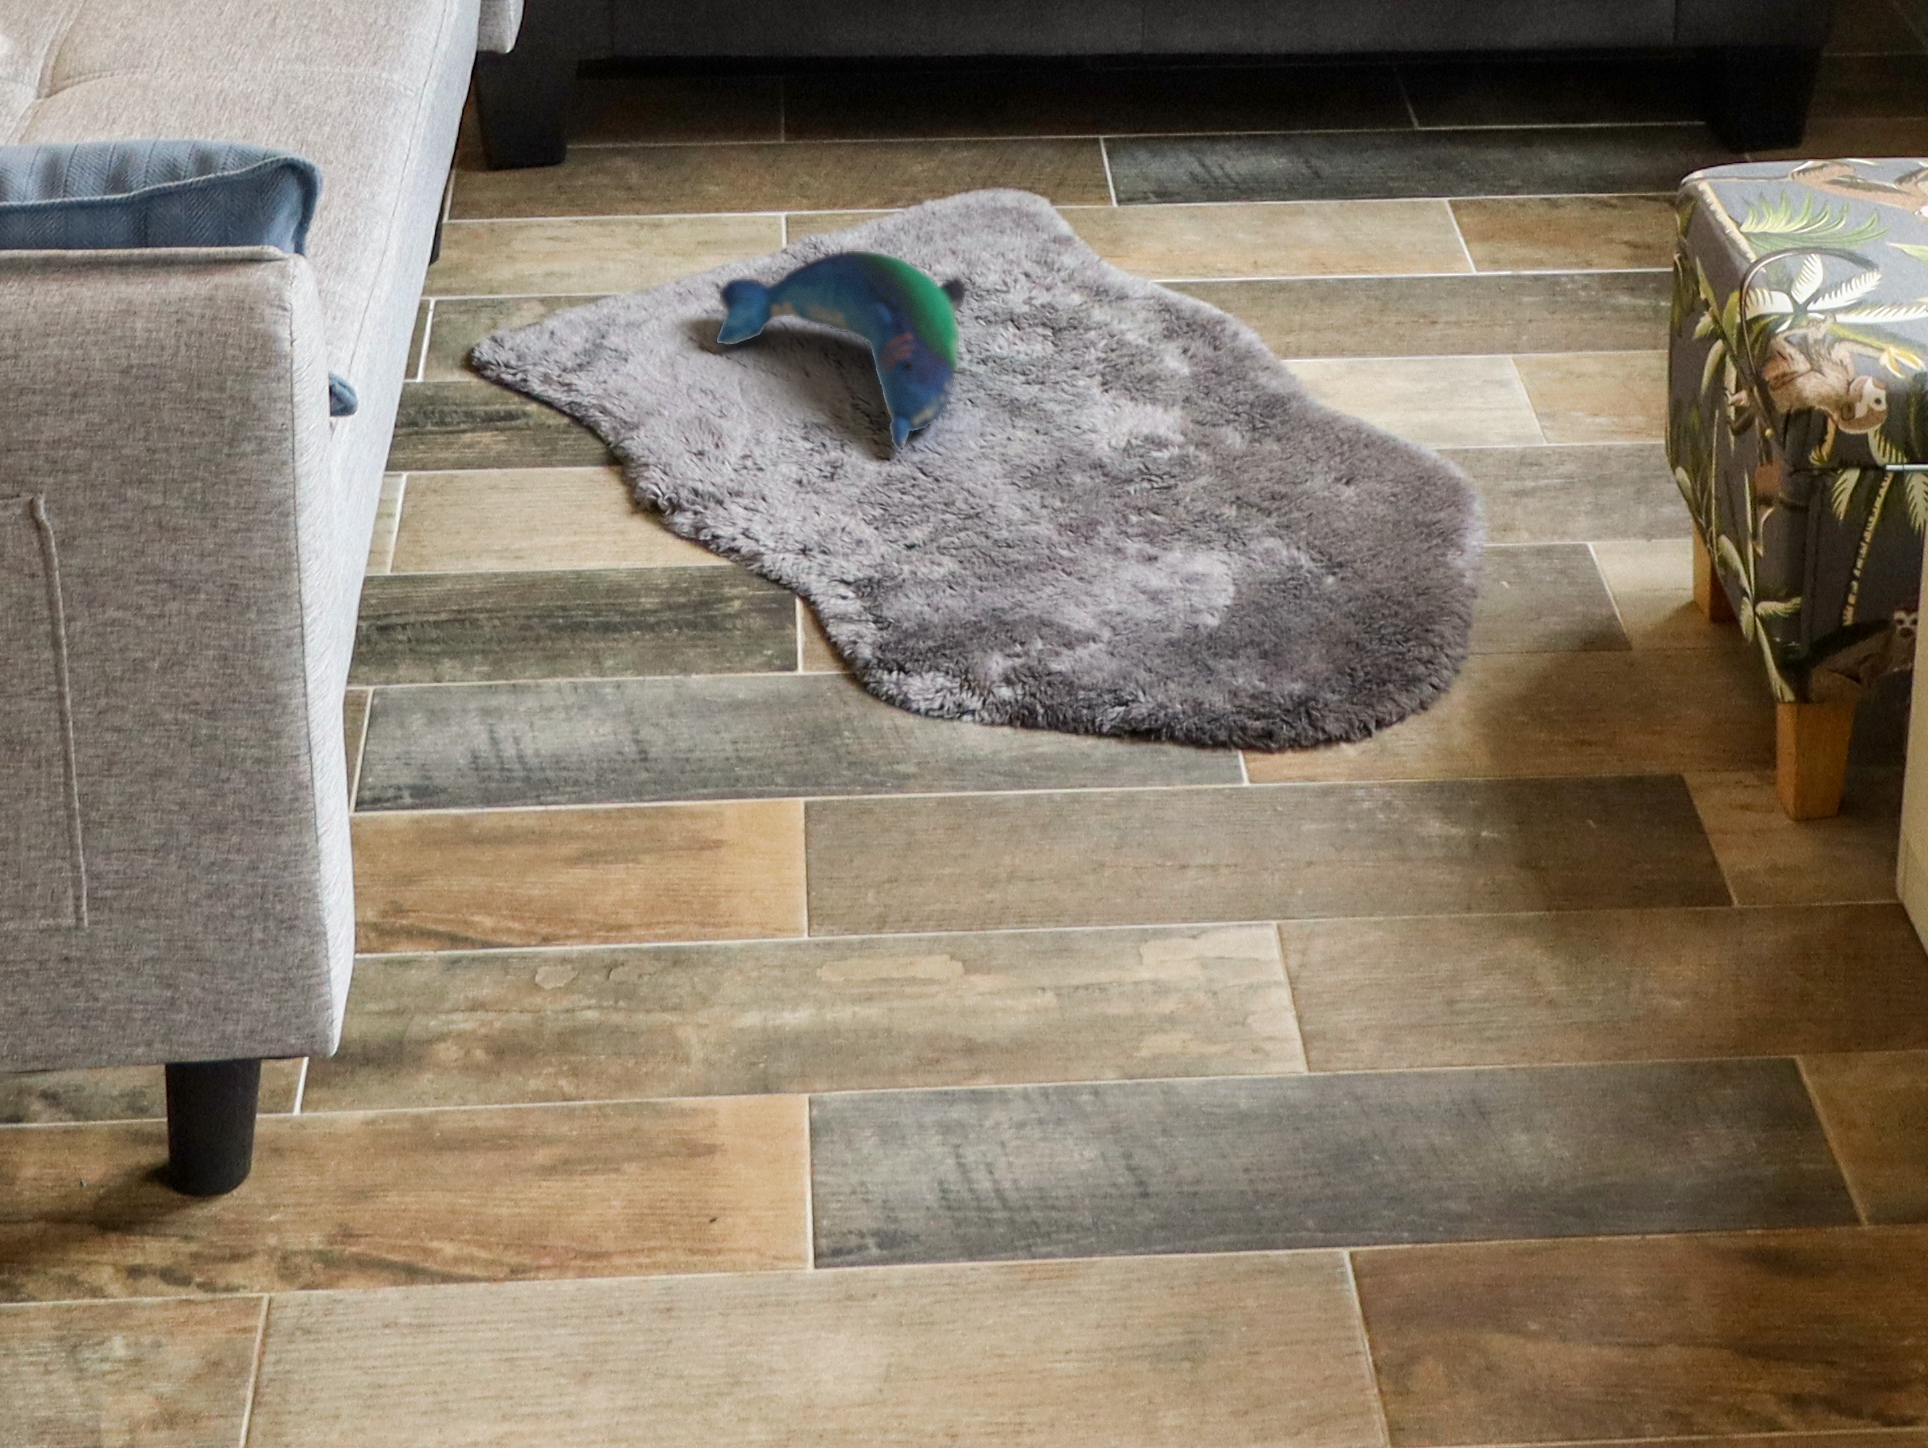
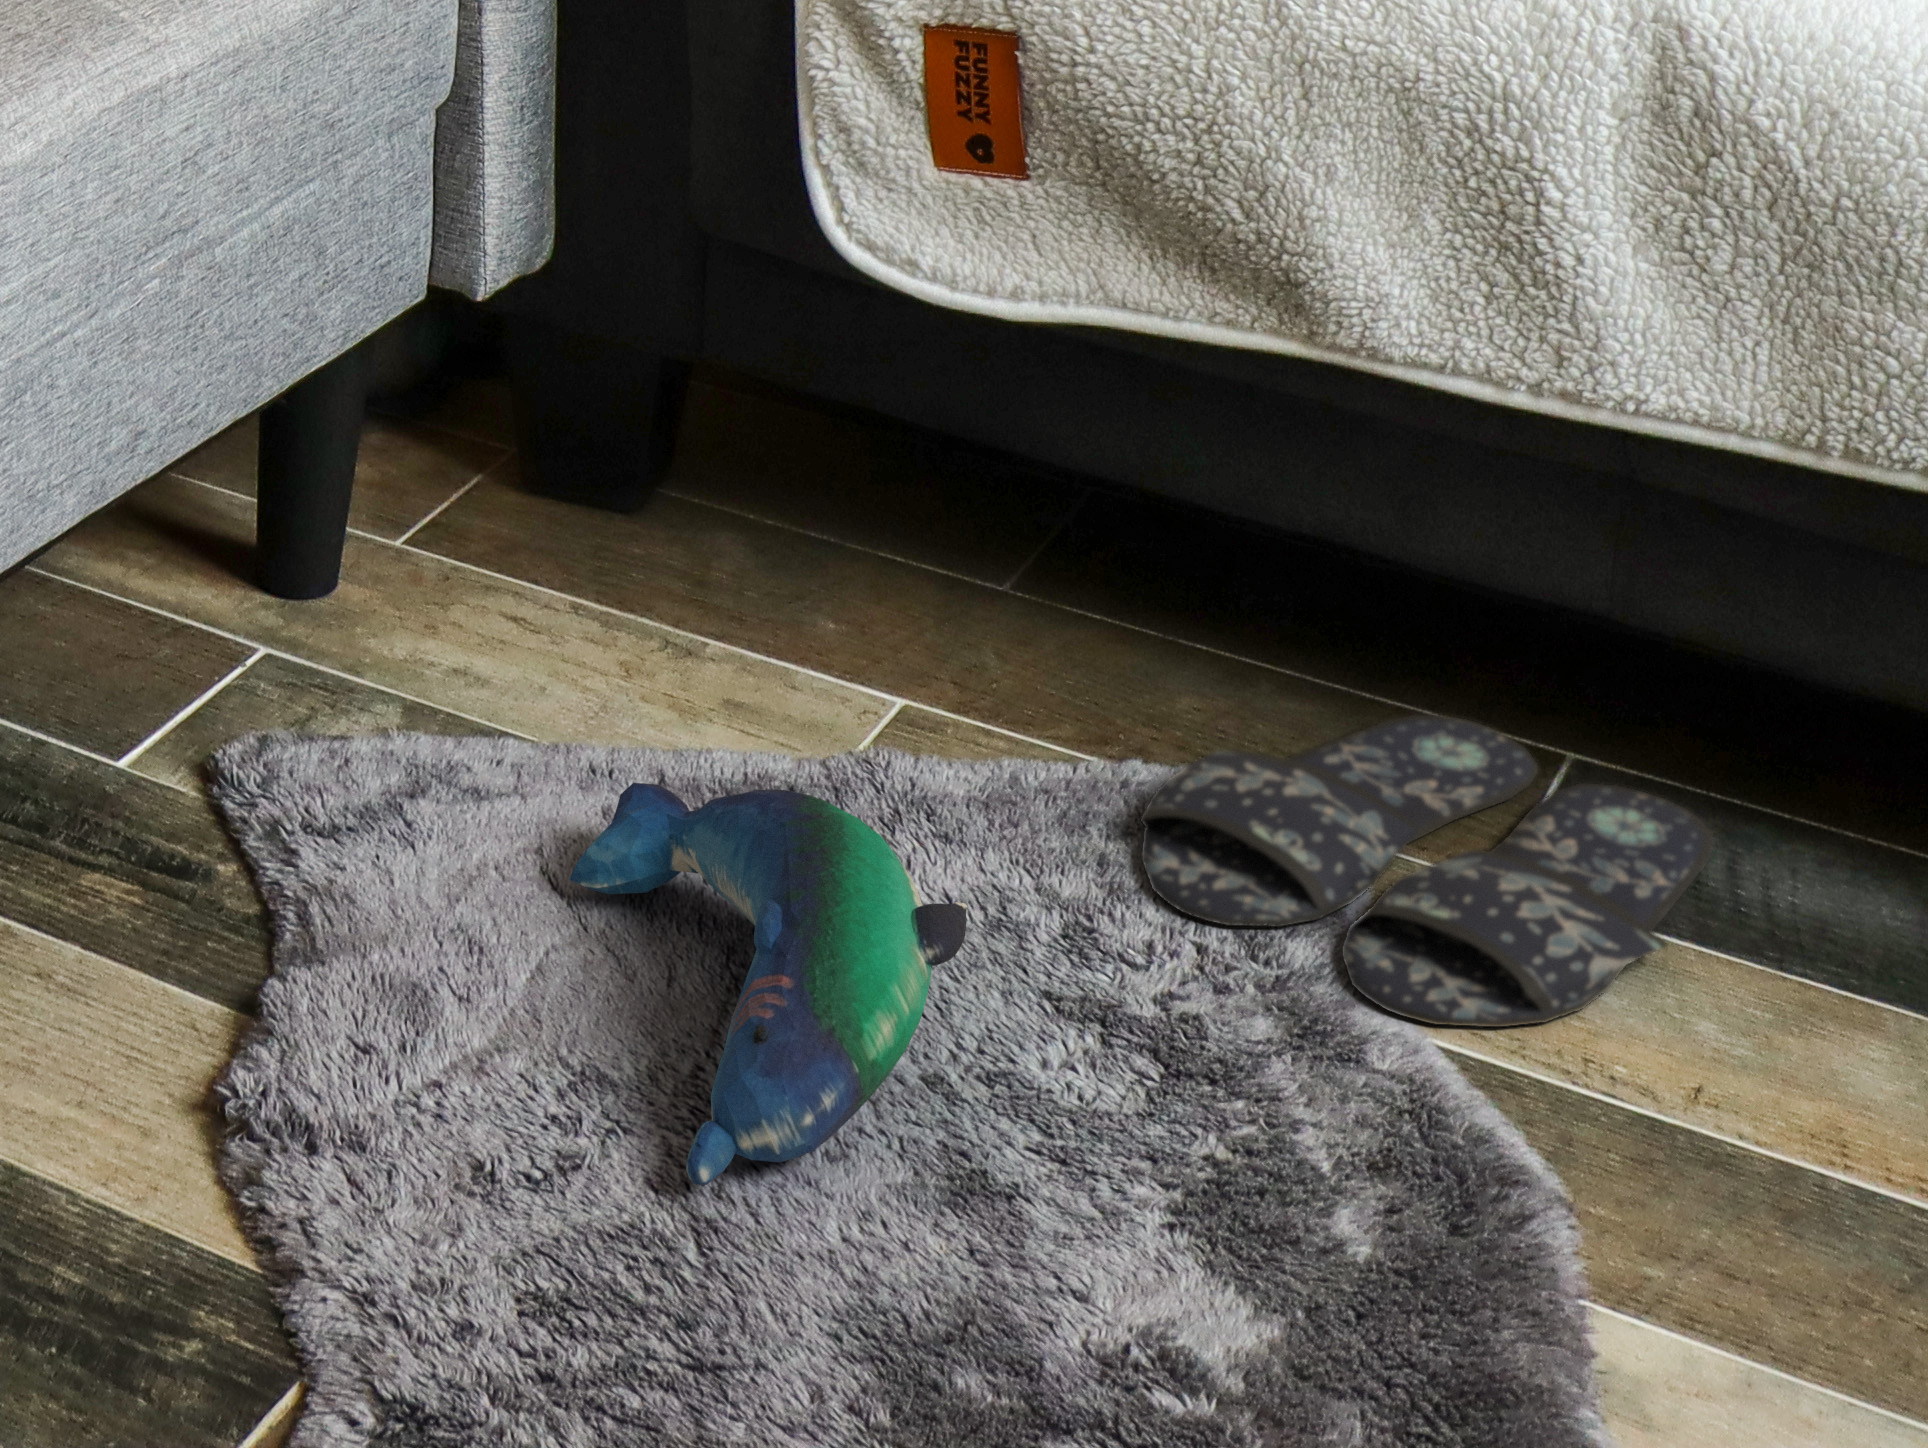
slippers: none [956,135,1219,276] -> present [1141,715,1713,1027]

